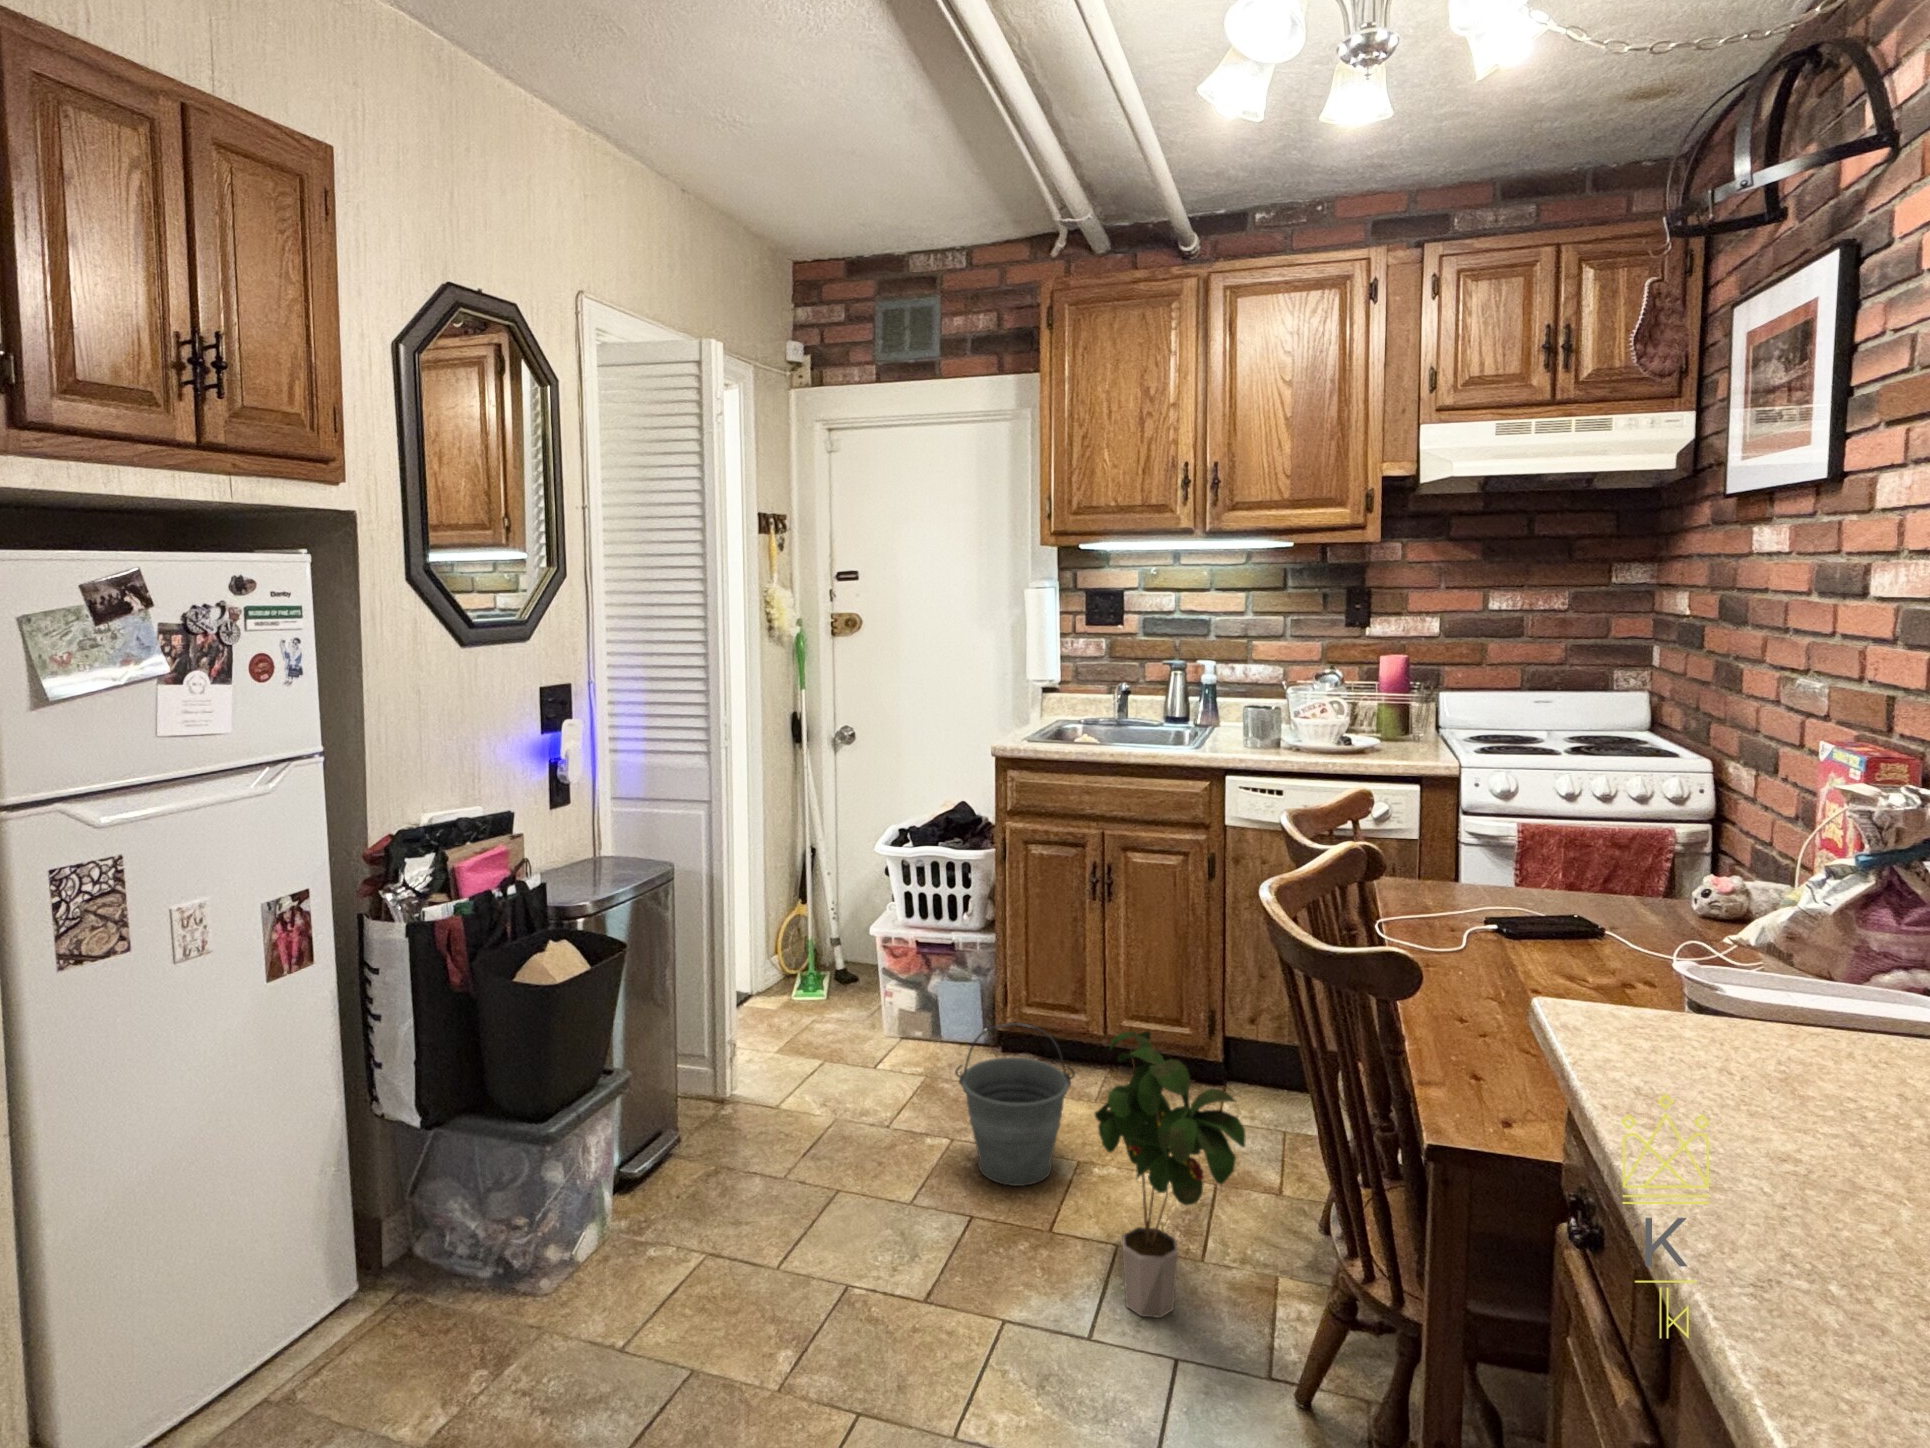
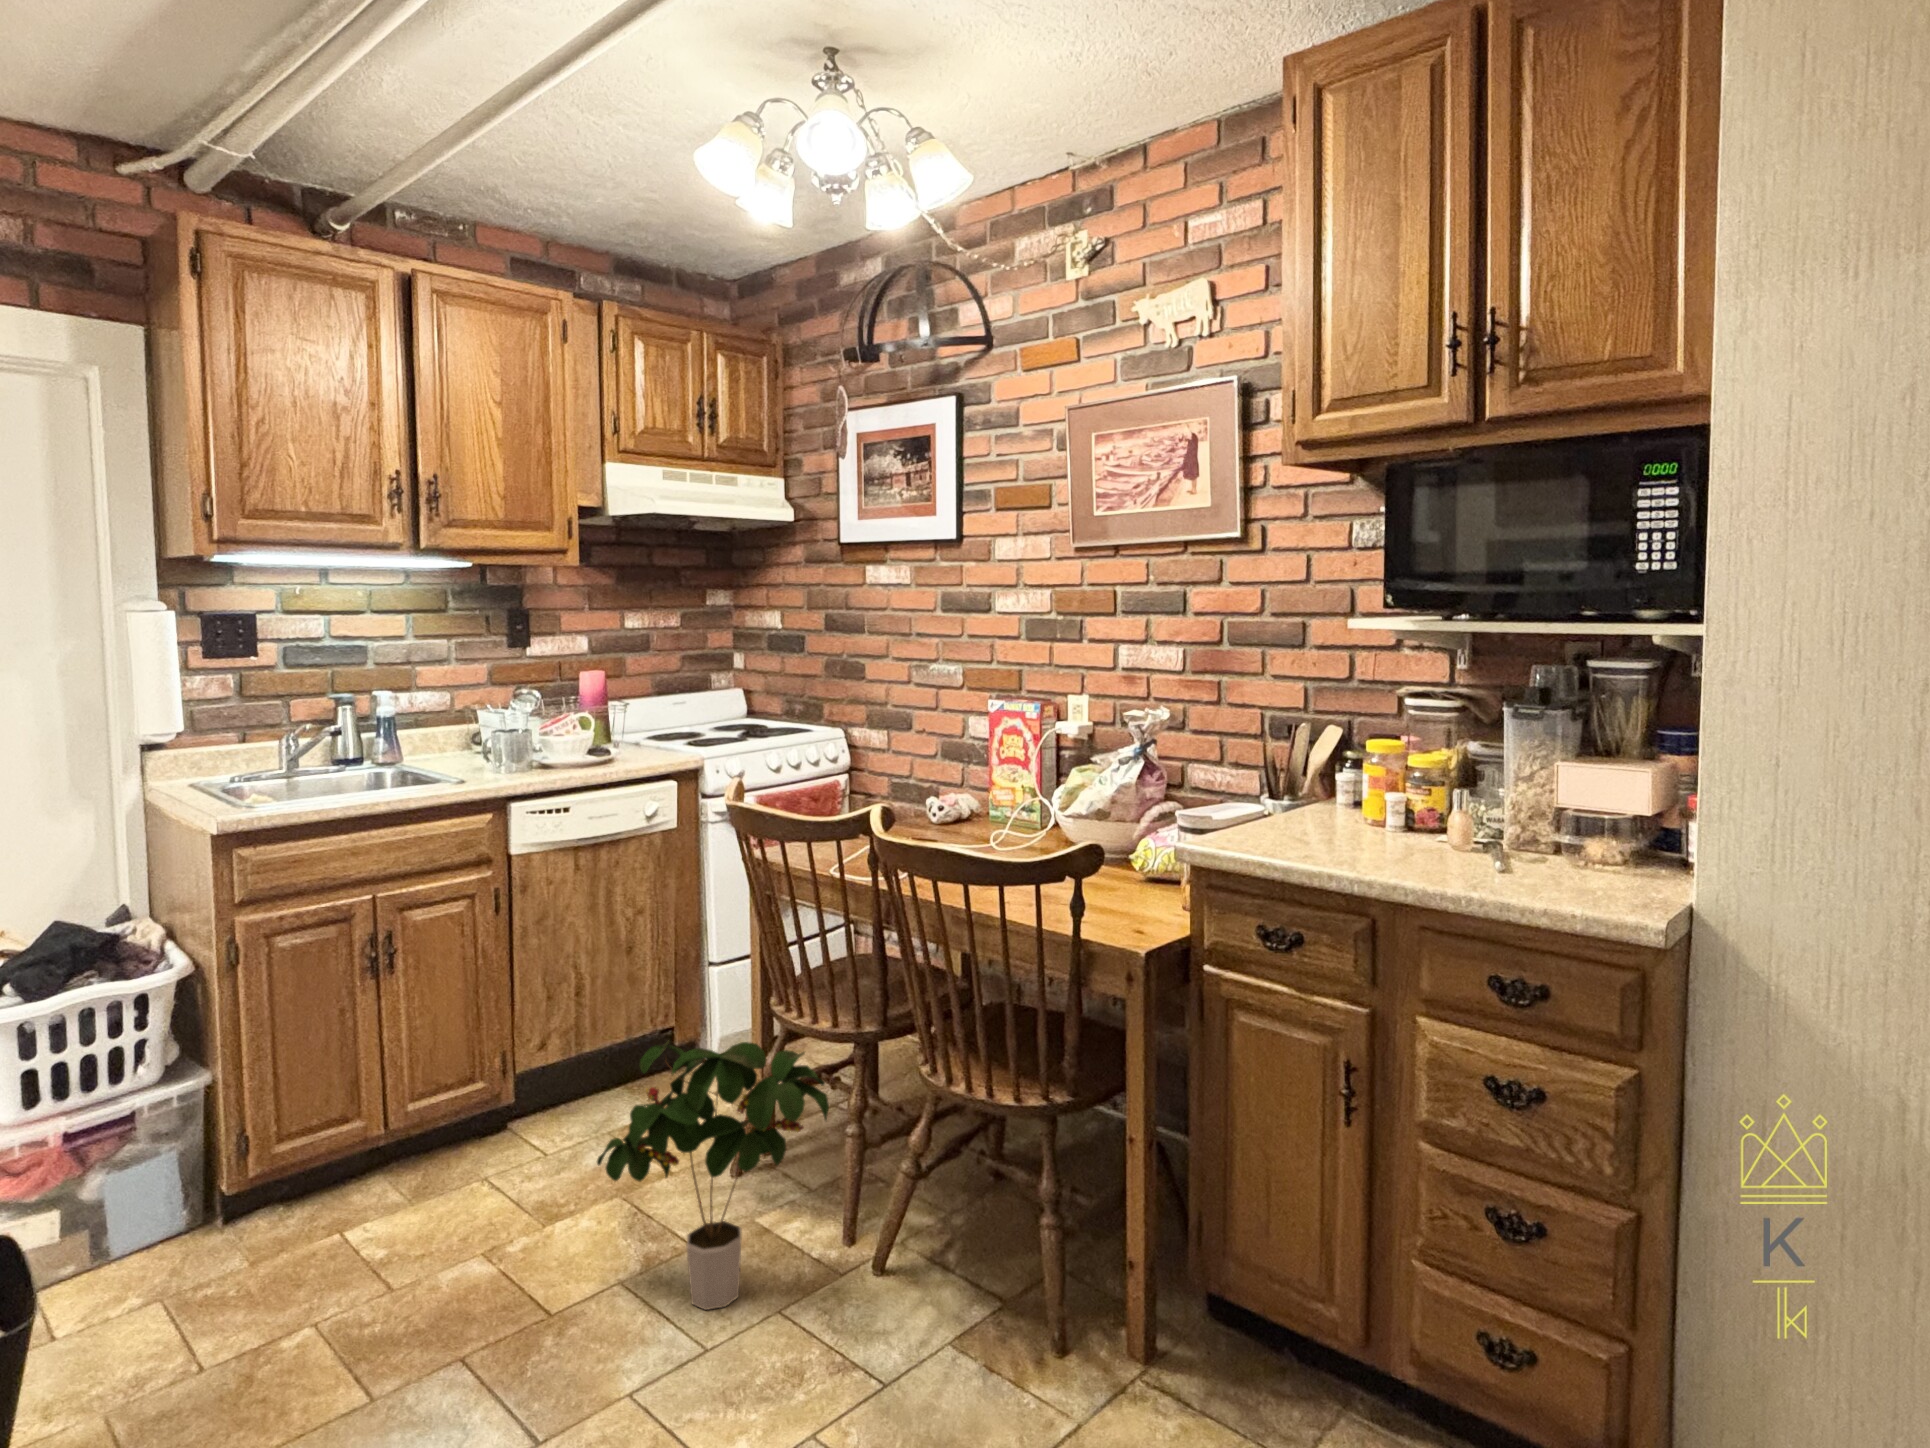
bucket: present [955,1023,1075,1186] -> none [358,1117,505,1324]

